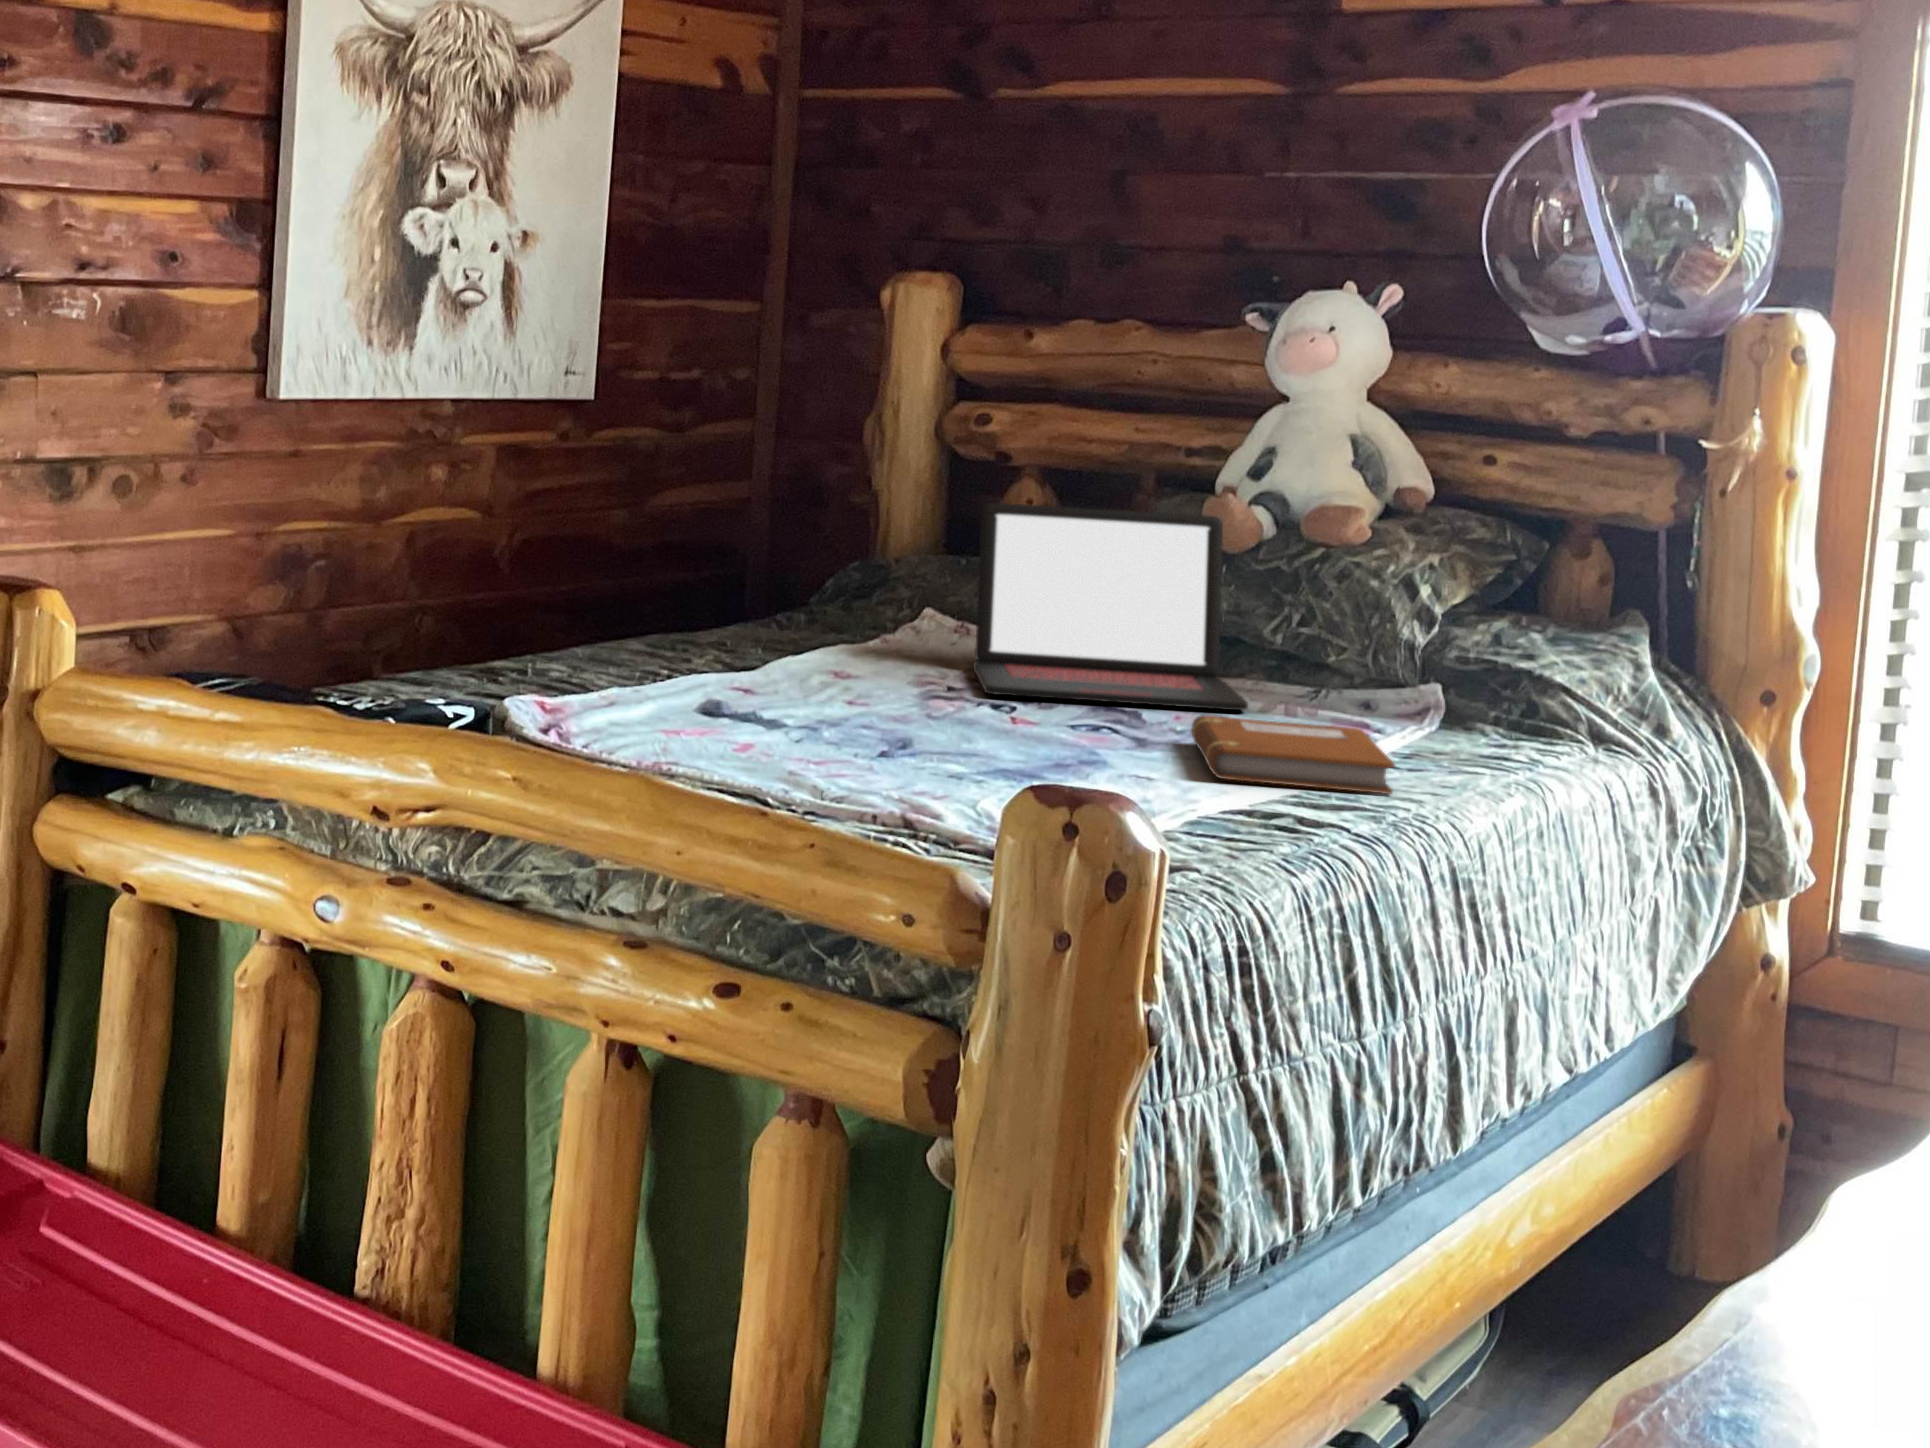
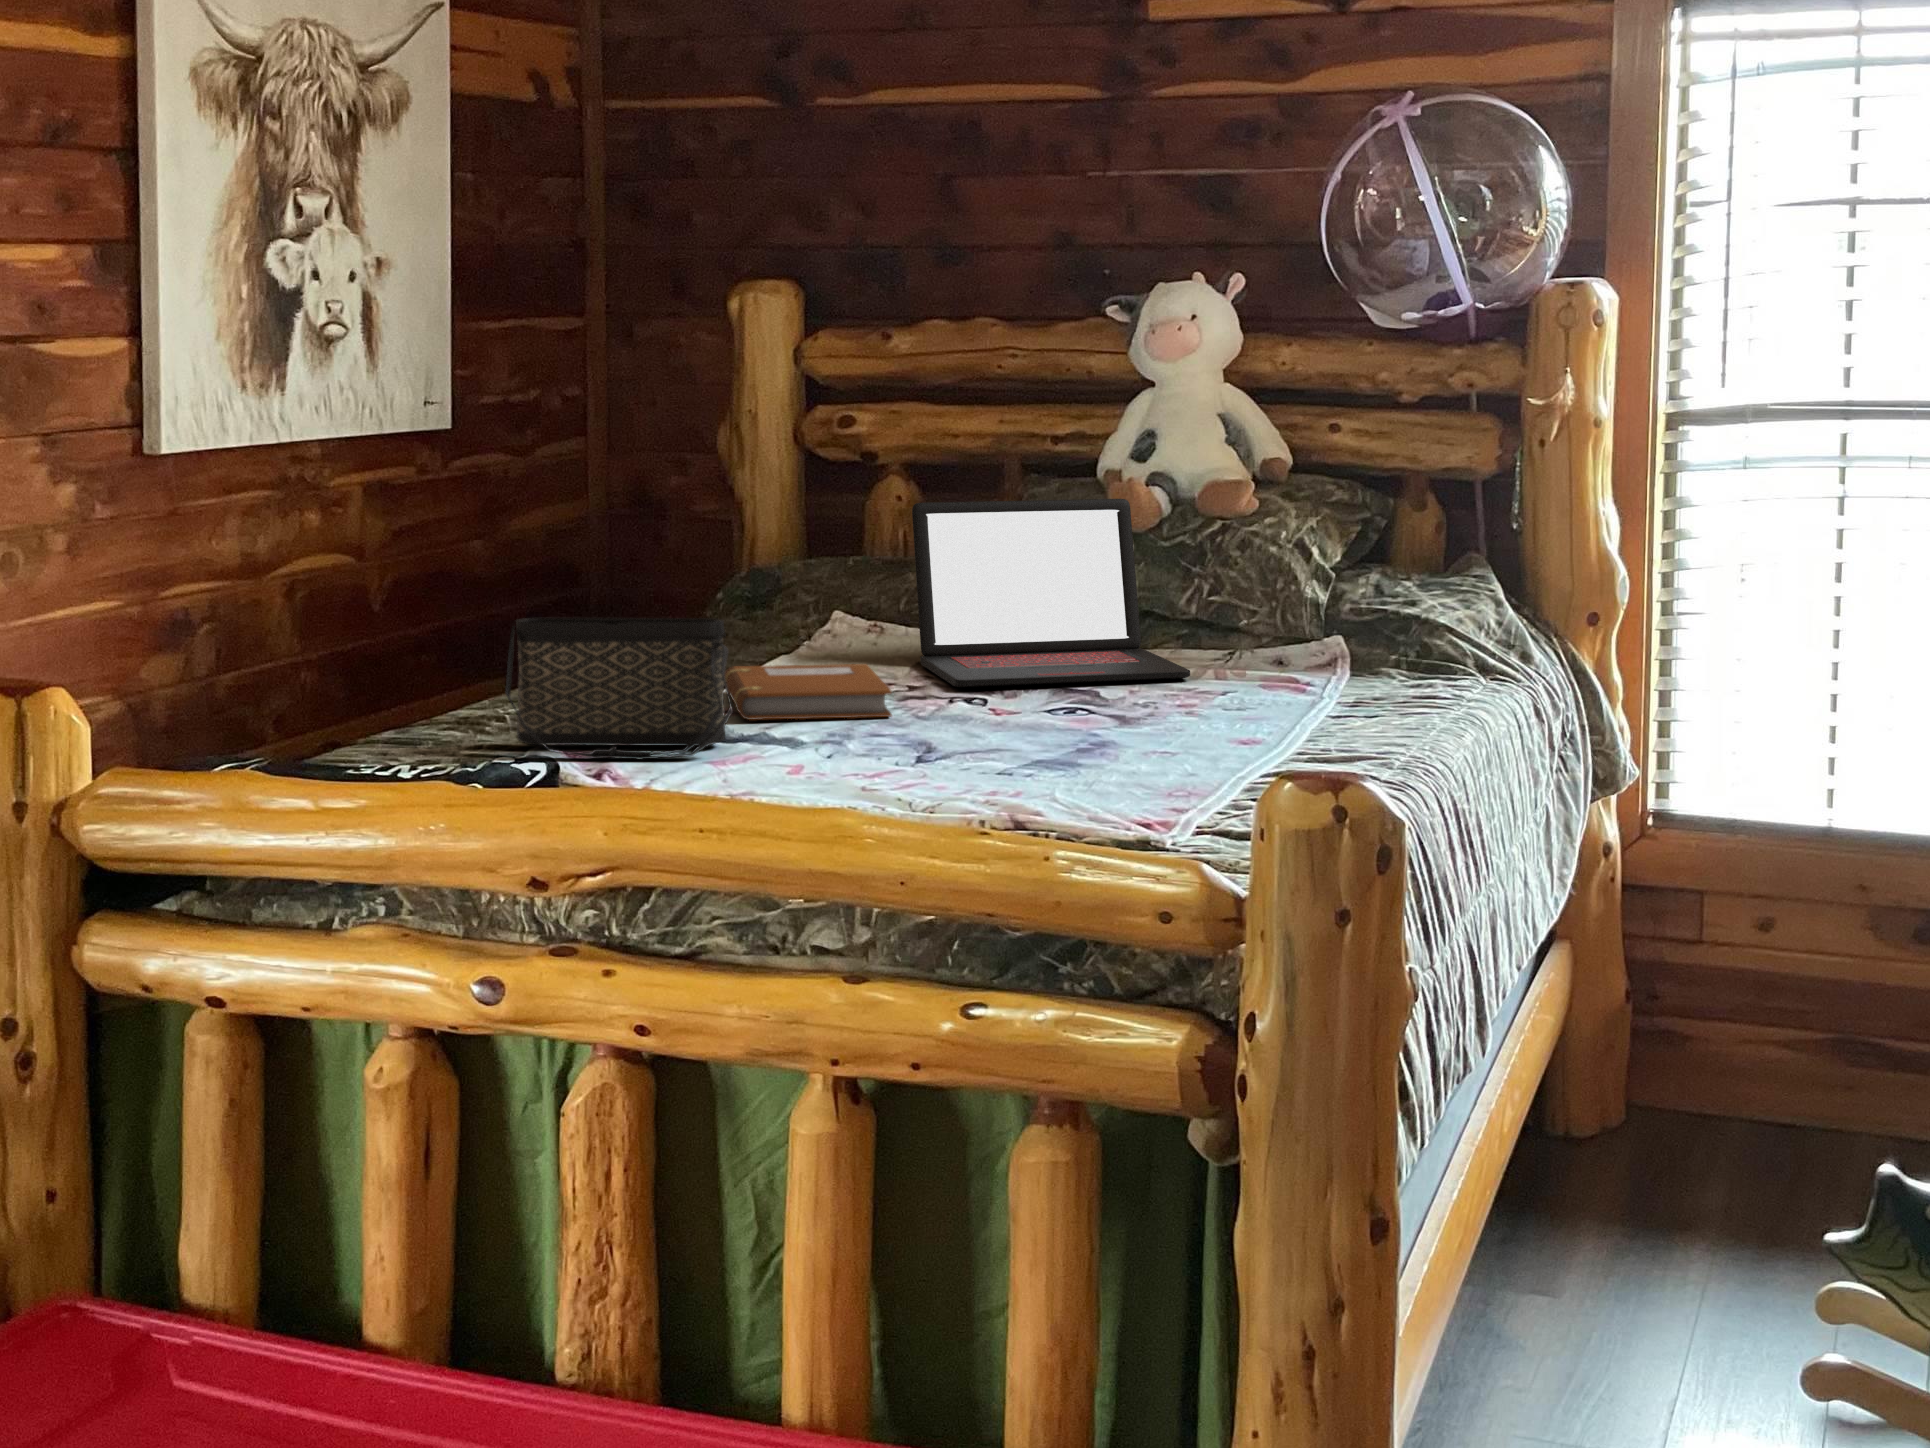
handbag: none [493,576,711,726] -> present [505,618,733,760]
notebook: present [1191,715,1395,794] -> present [725,664,892,720]

